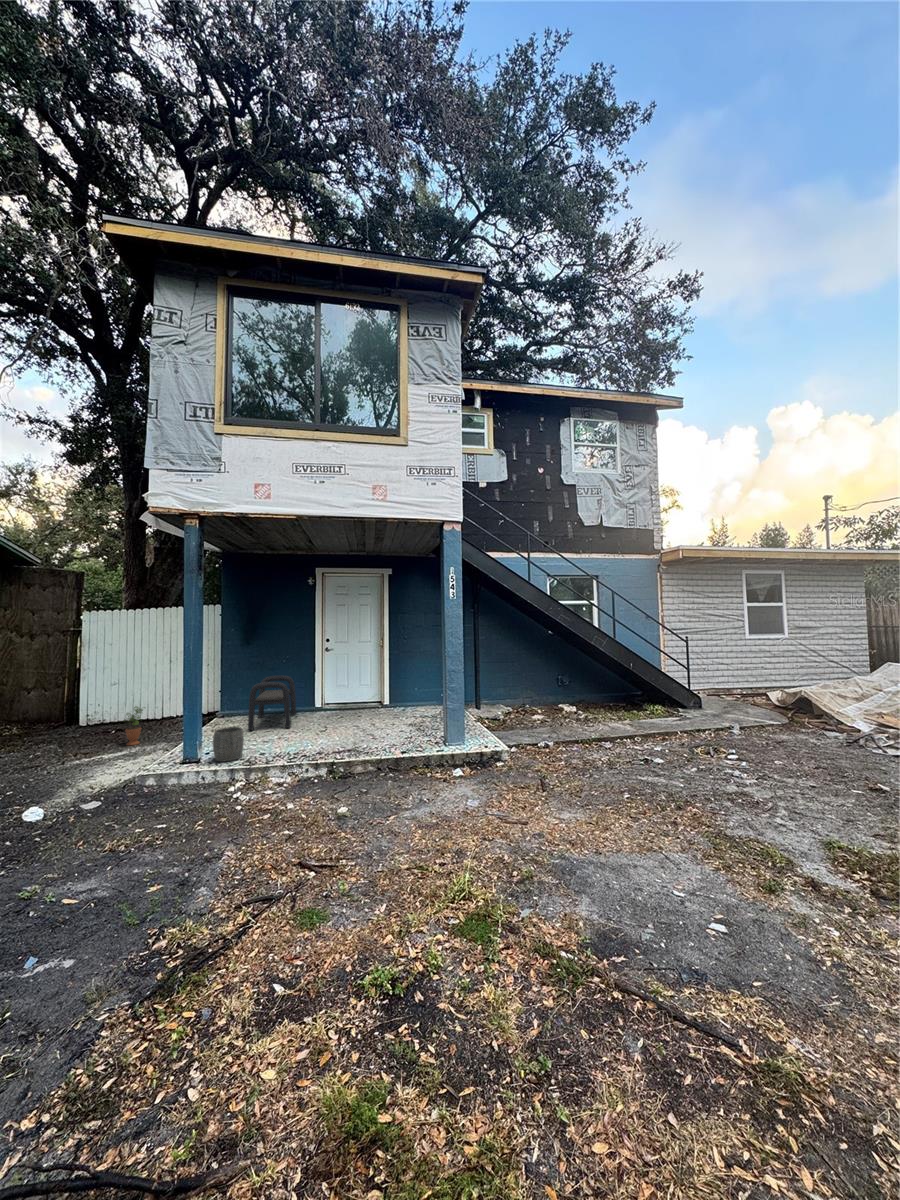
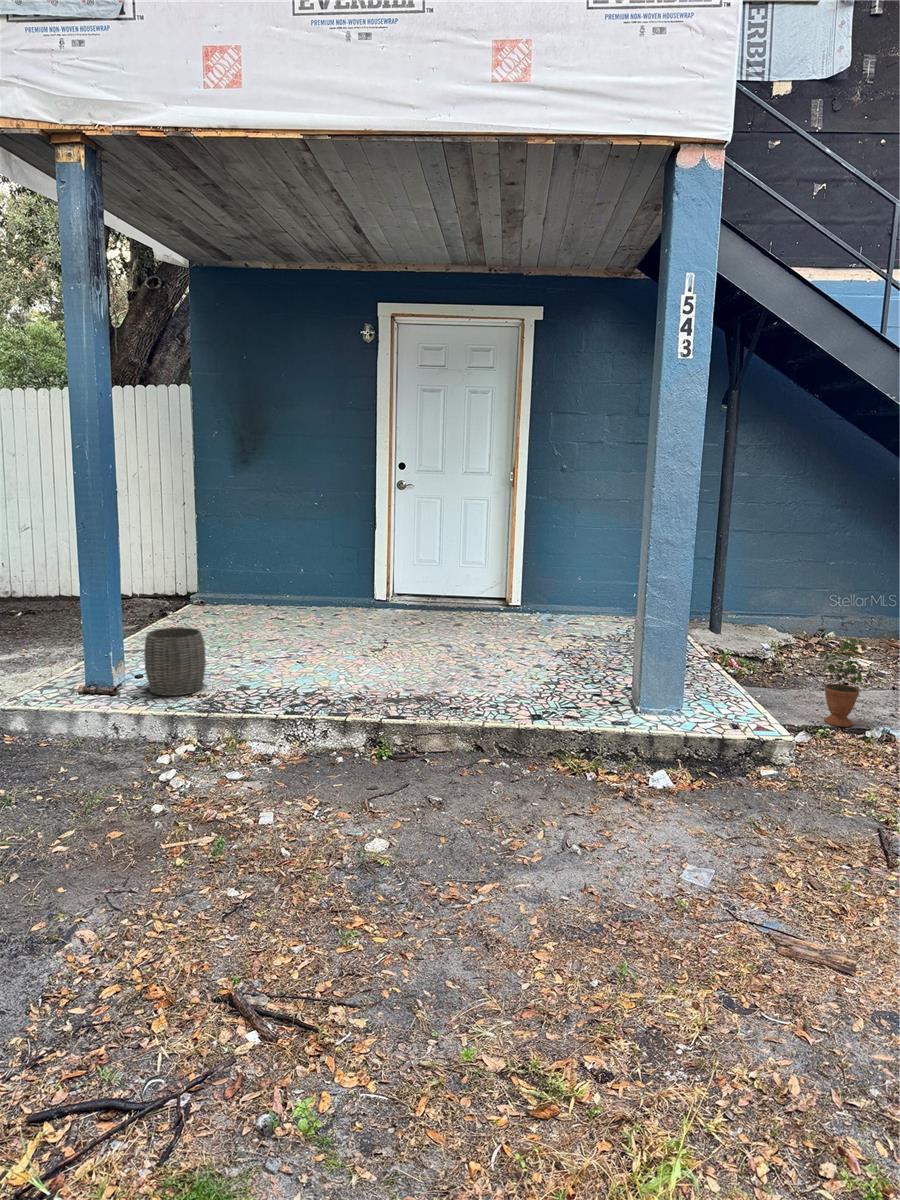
bench: present [248,676,296,730] -> none [236,532,336,636]
potted plant: present [124,706,143,745] -> present [821,638,865,727]

